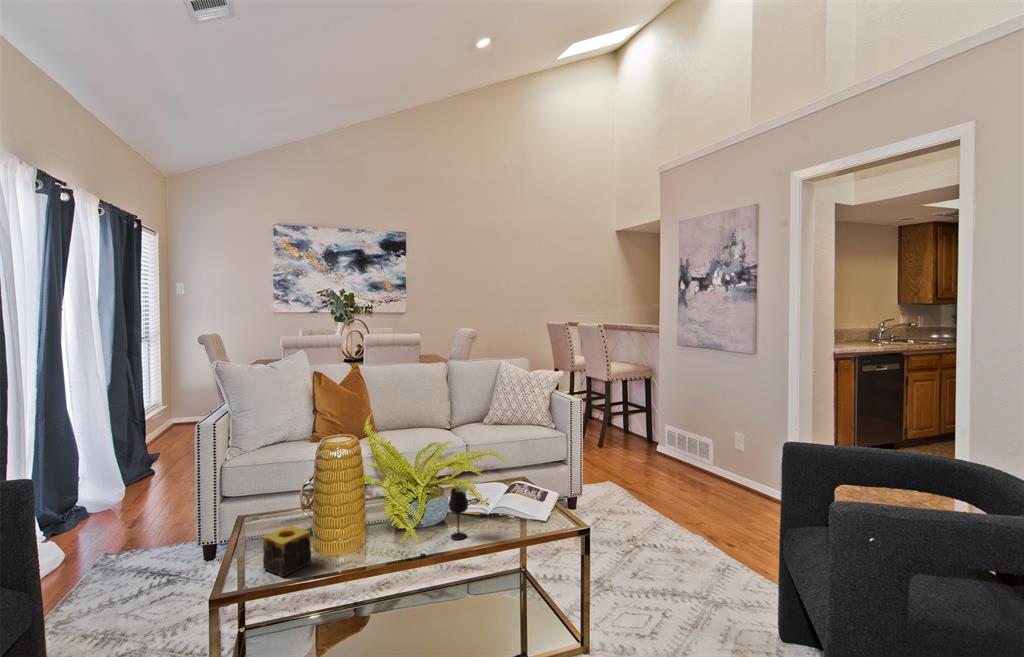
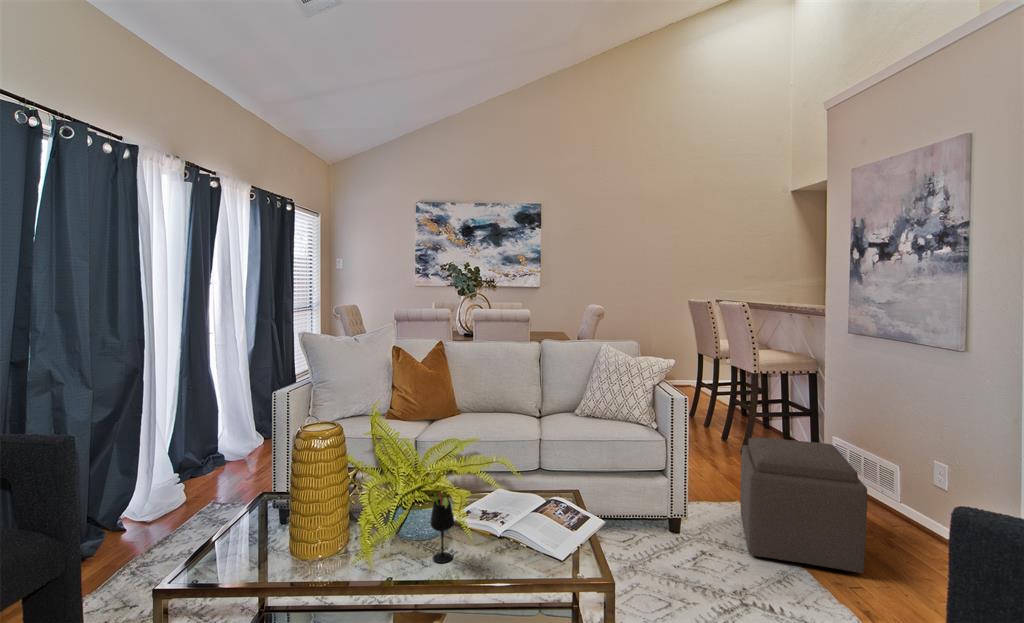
ottoman: none [620,428,712,519] -> present [741,437,867,573]
candle: present [263,526,311,577] -> none [231,515,277,573]

